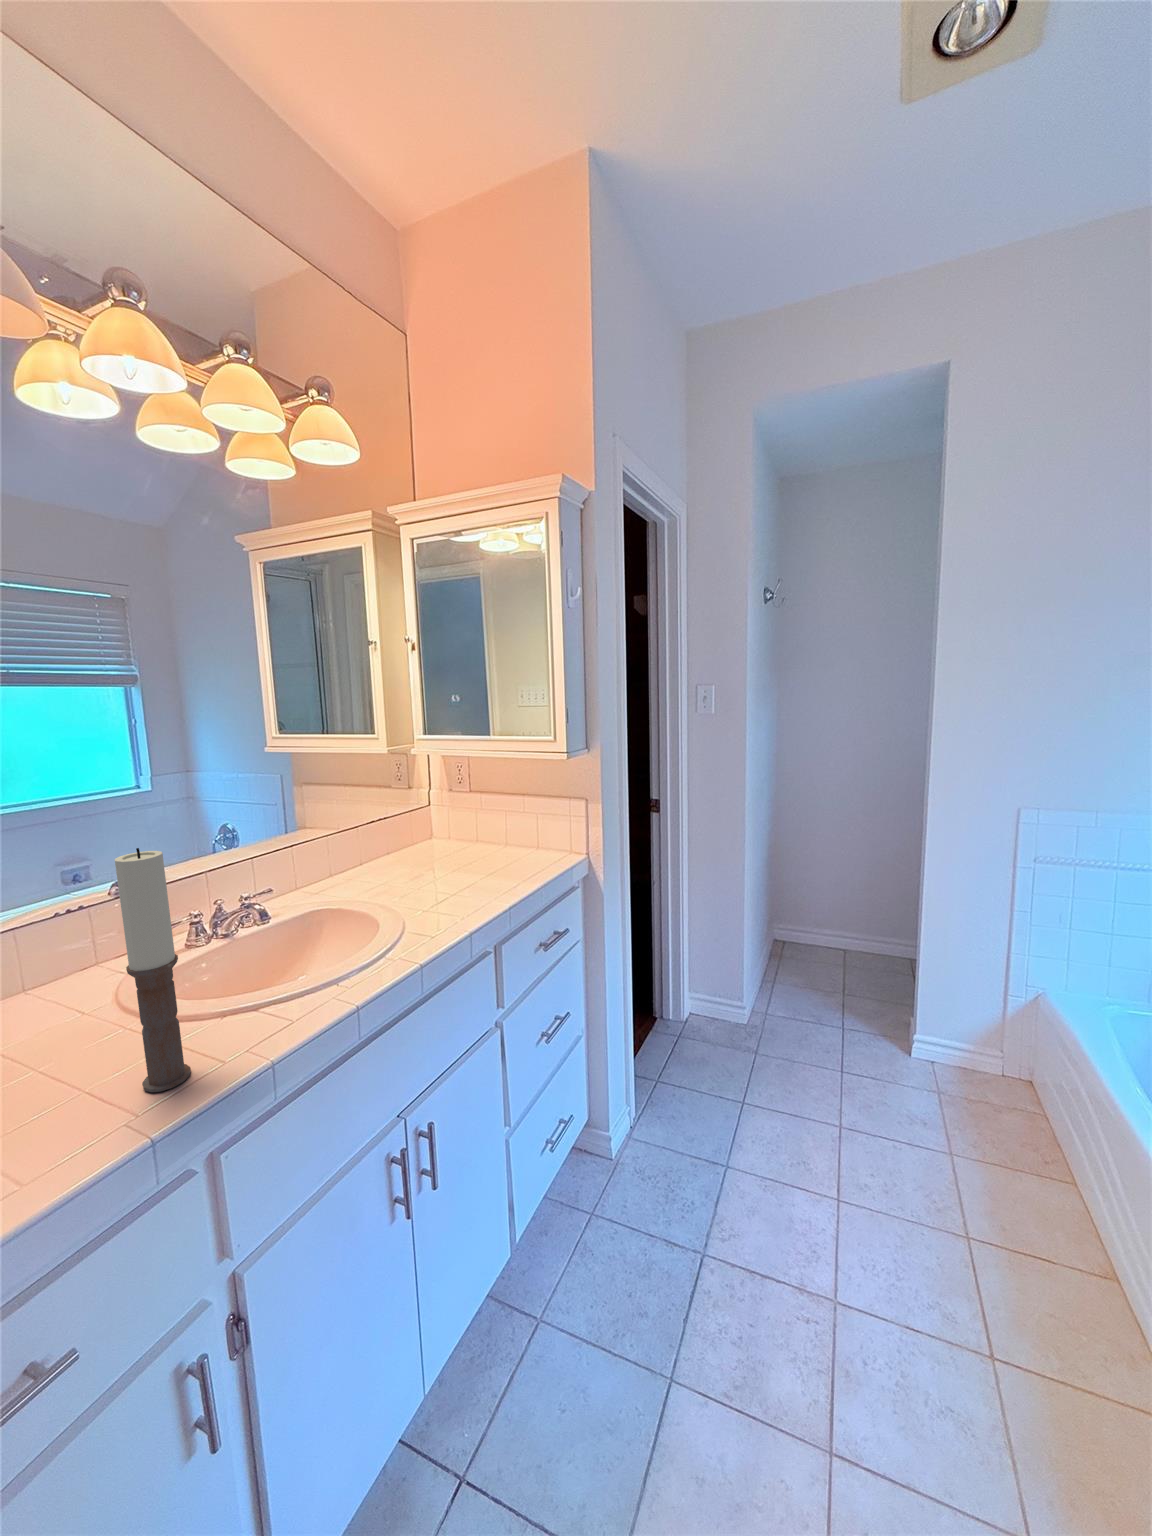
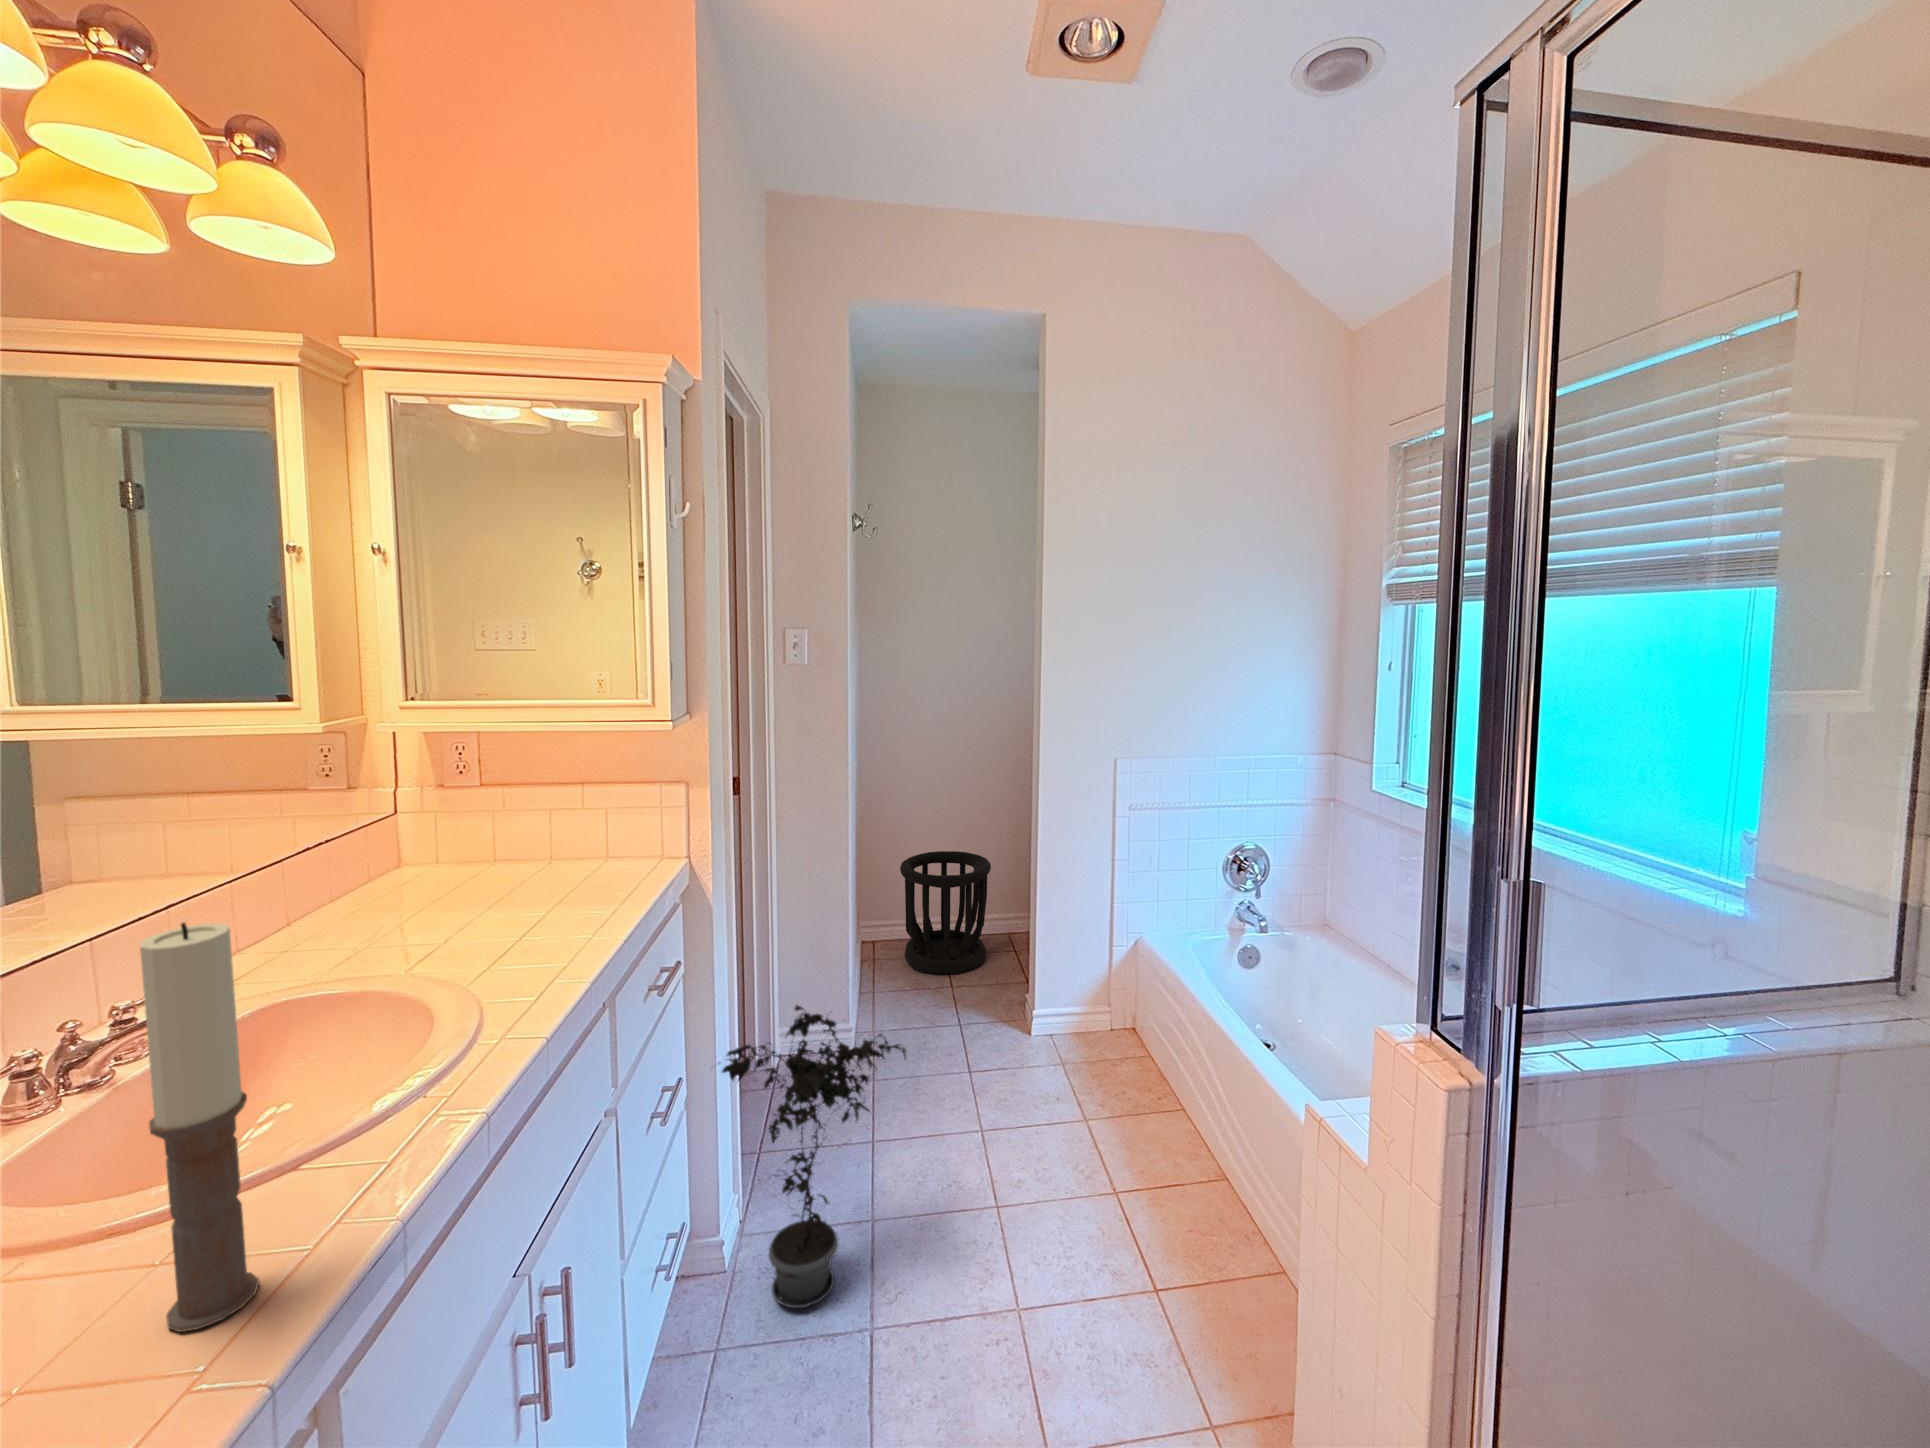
wastebasket: none [801,877,885,983] -> present [900,851,991,974]
potted plant: none [598,978,746,1213] -> present [722,1005,906,1308]

